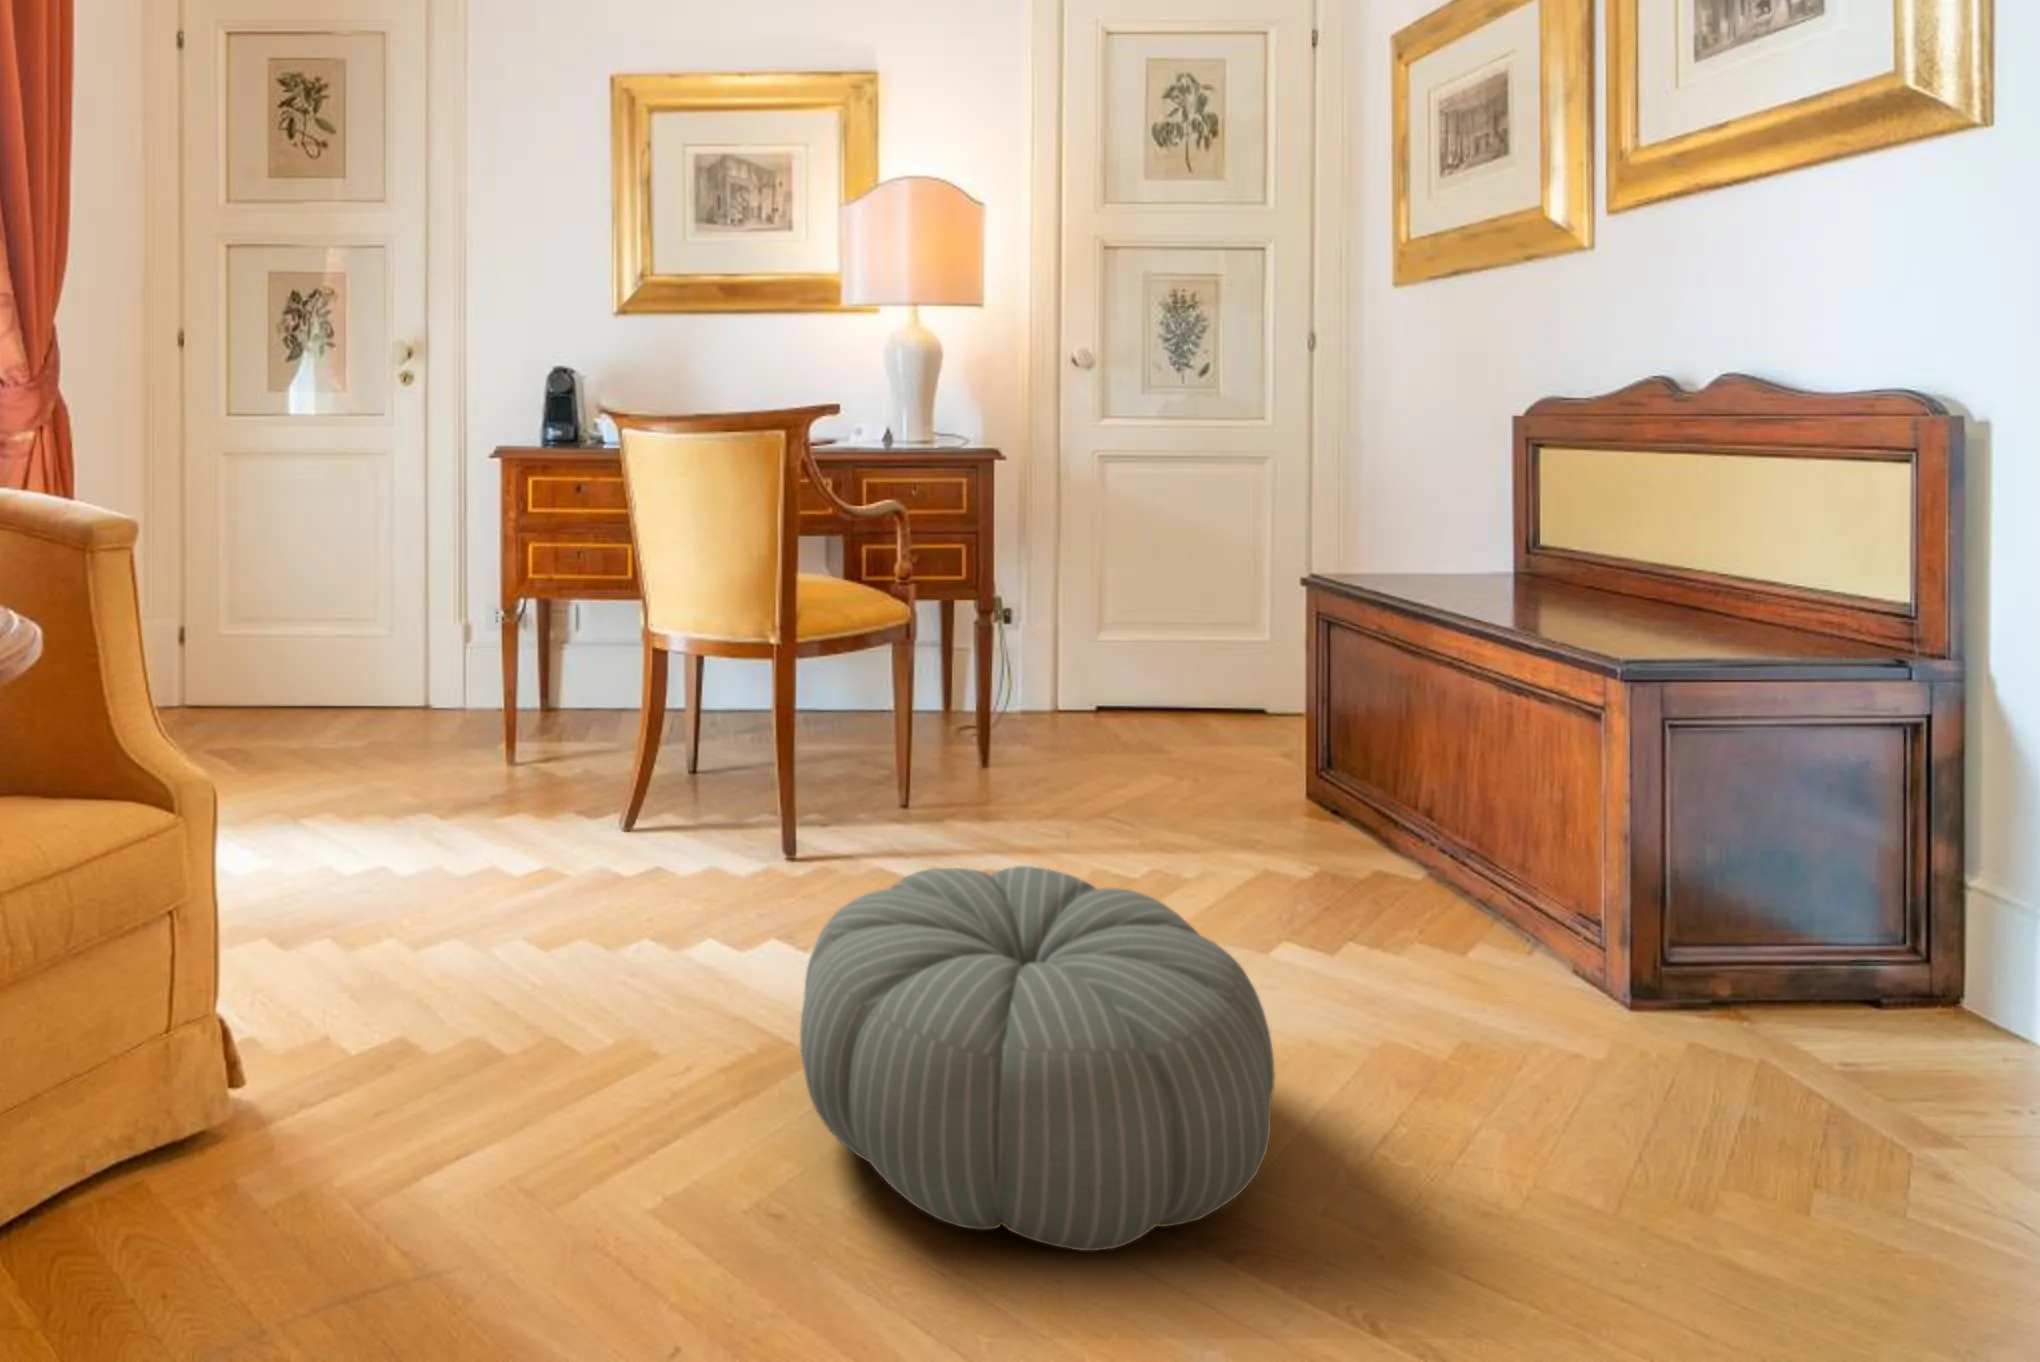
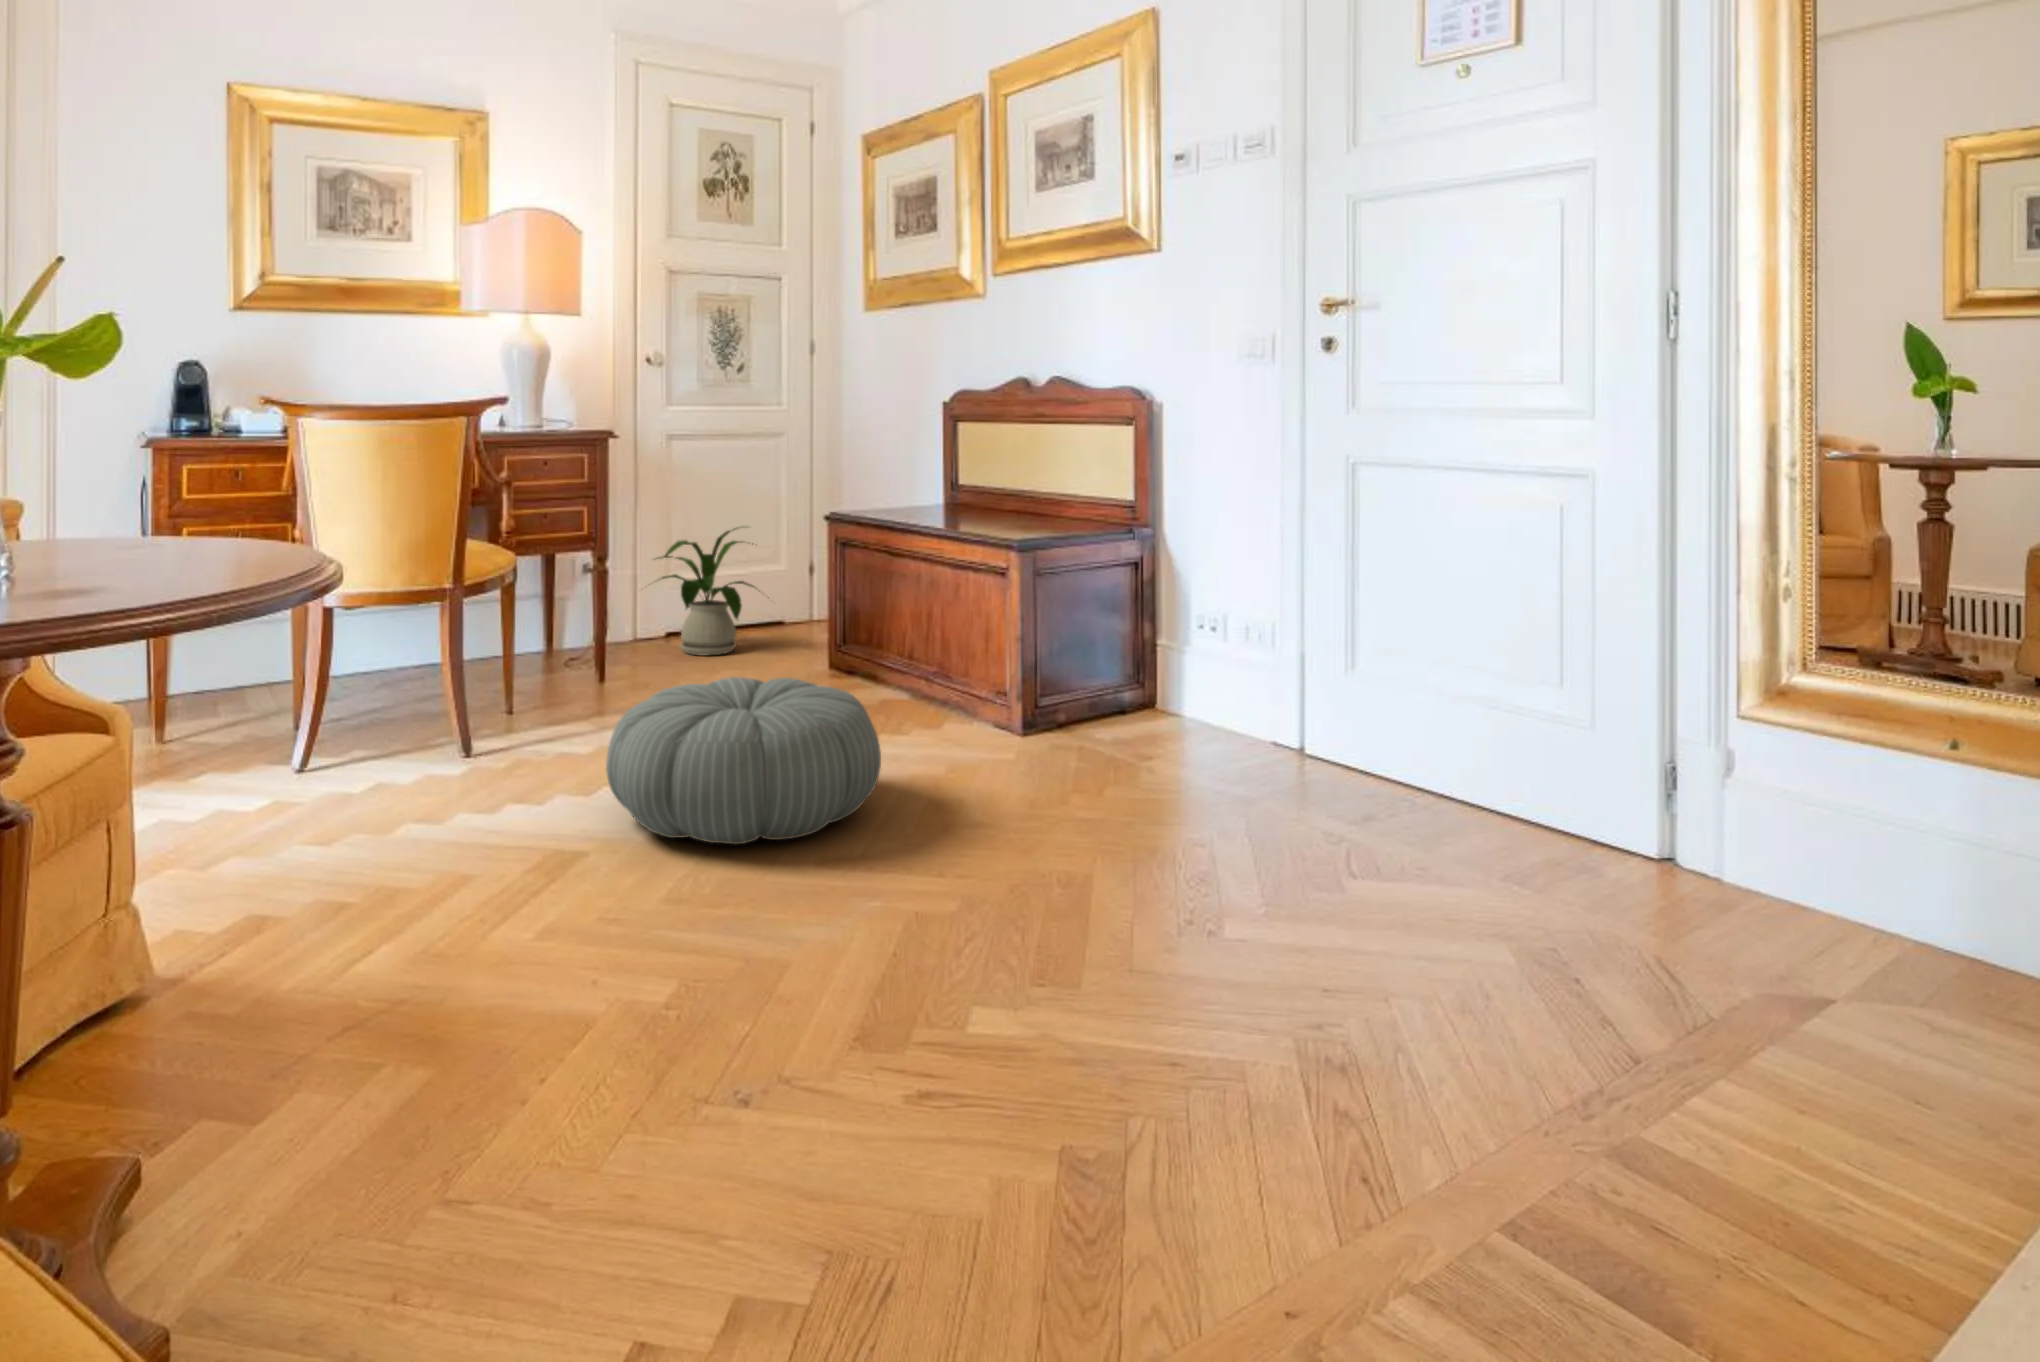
house plant: none [1059,584,1240,754] -> present [655,528,769,656]

